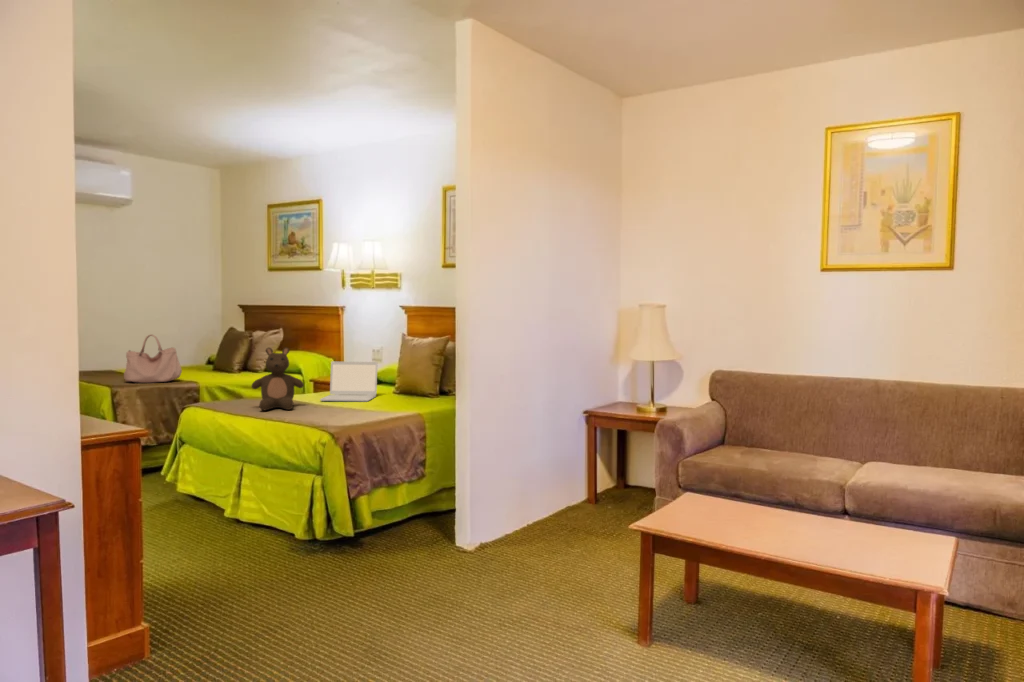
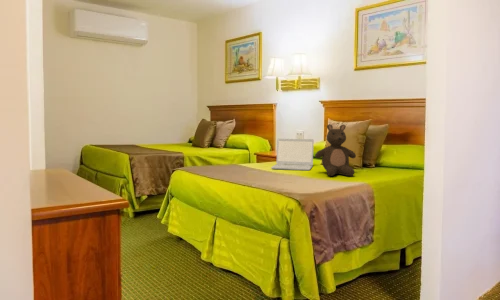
handbag: present [124,334,182,383] -> none [138,121,173,153]
stuffed bear: present [252,348,304,410] -> present [315,124,356,176]

